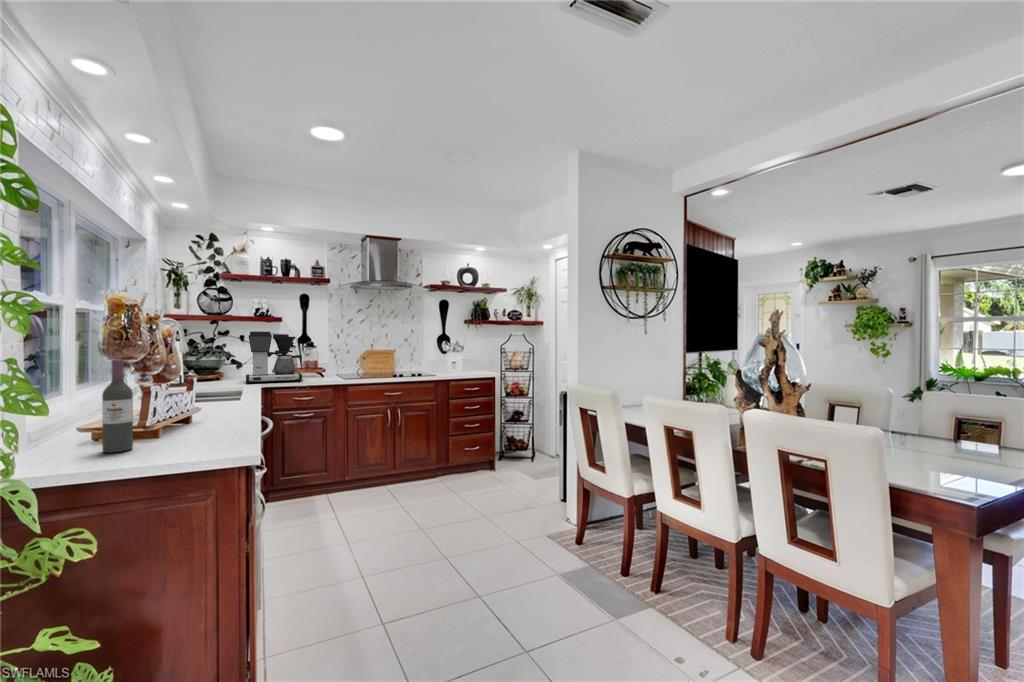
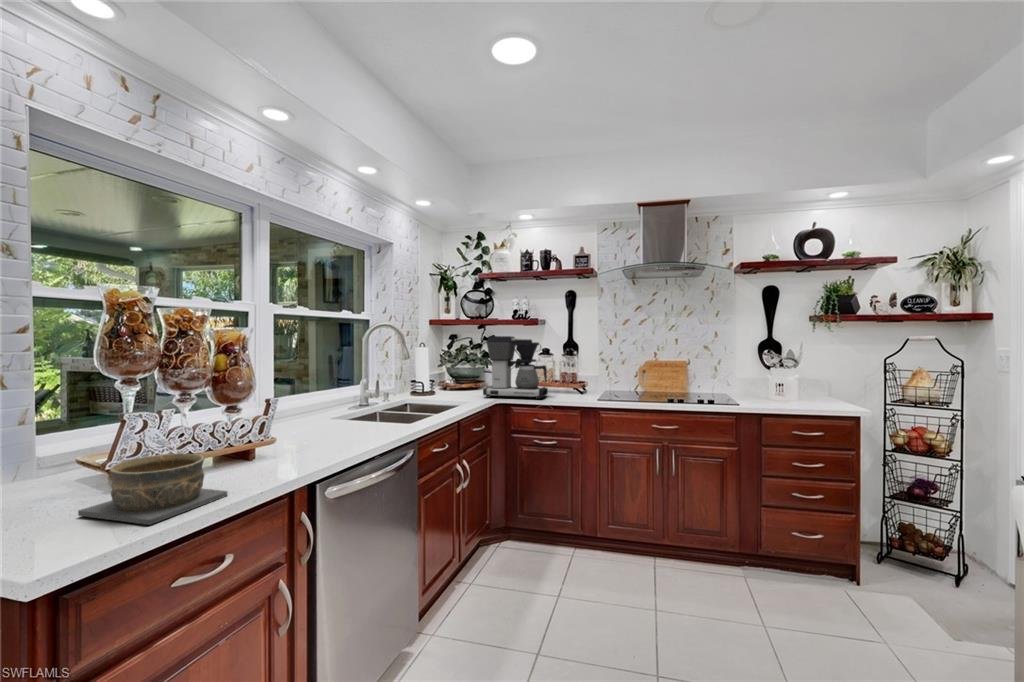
wine bottle: present [102,360,133,452] -> none [45,376,90,507]
bowl: none [162,409,234,449] -> present [78,452,227,525]

